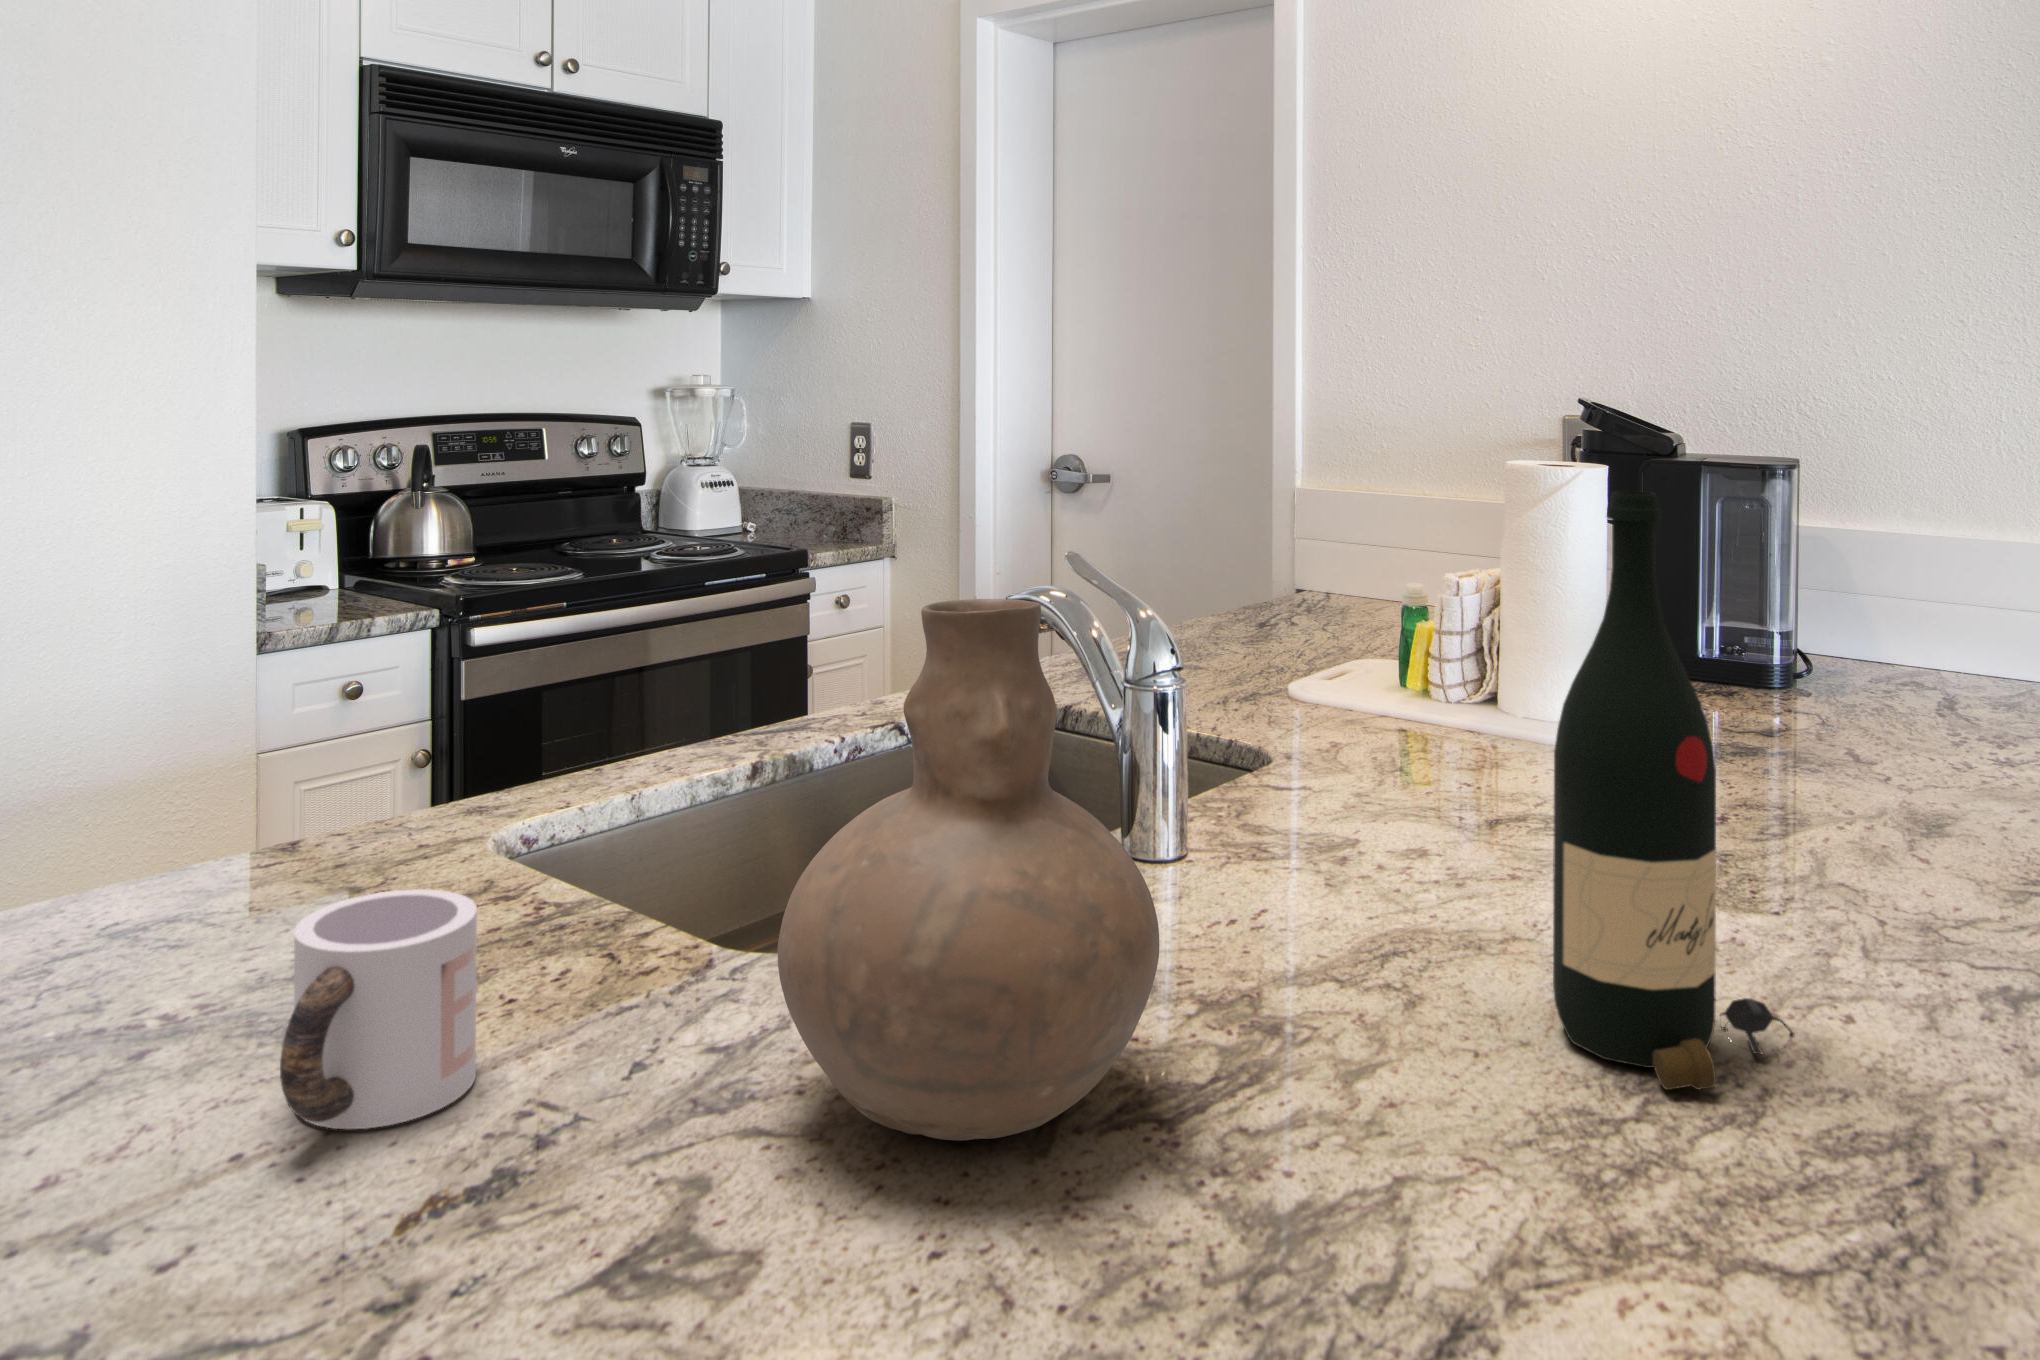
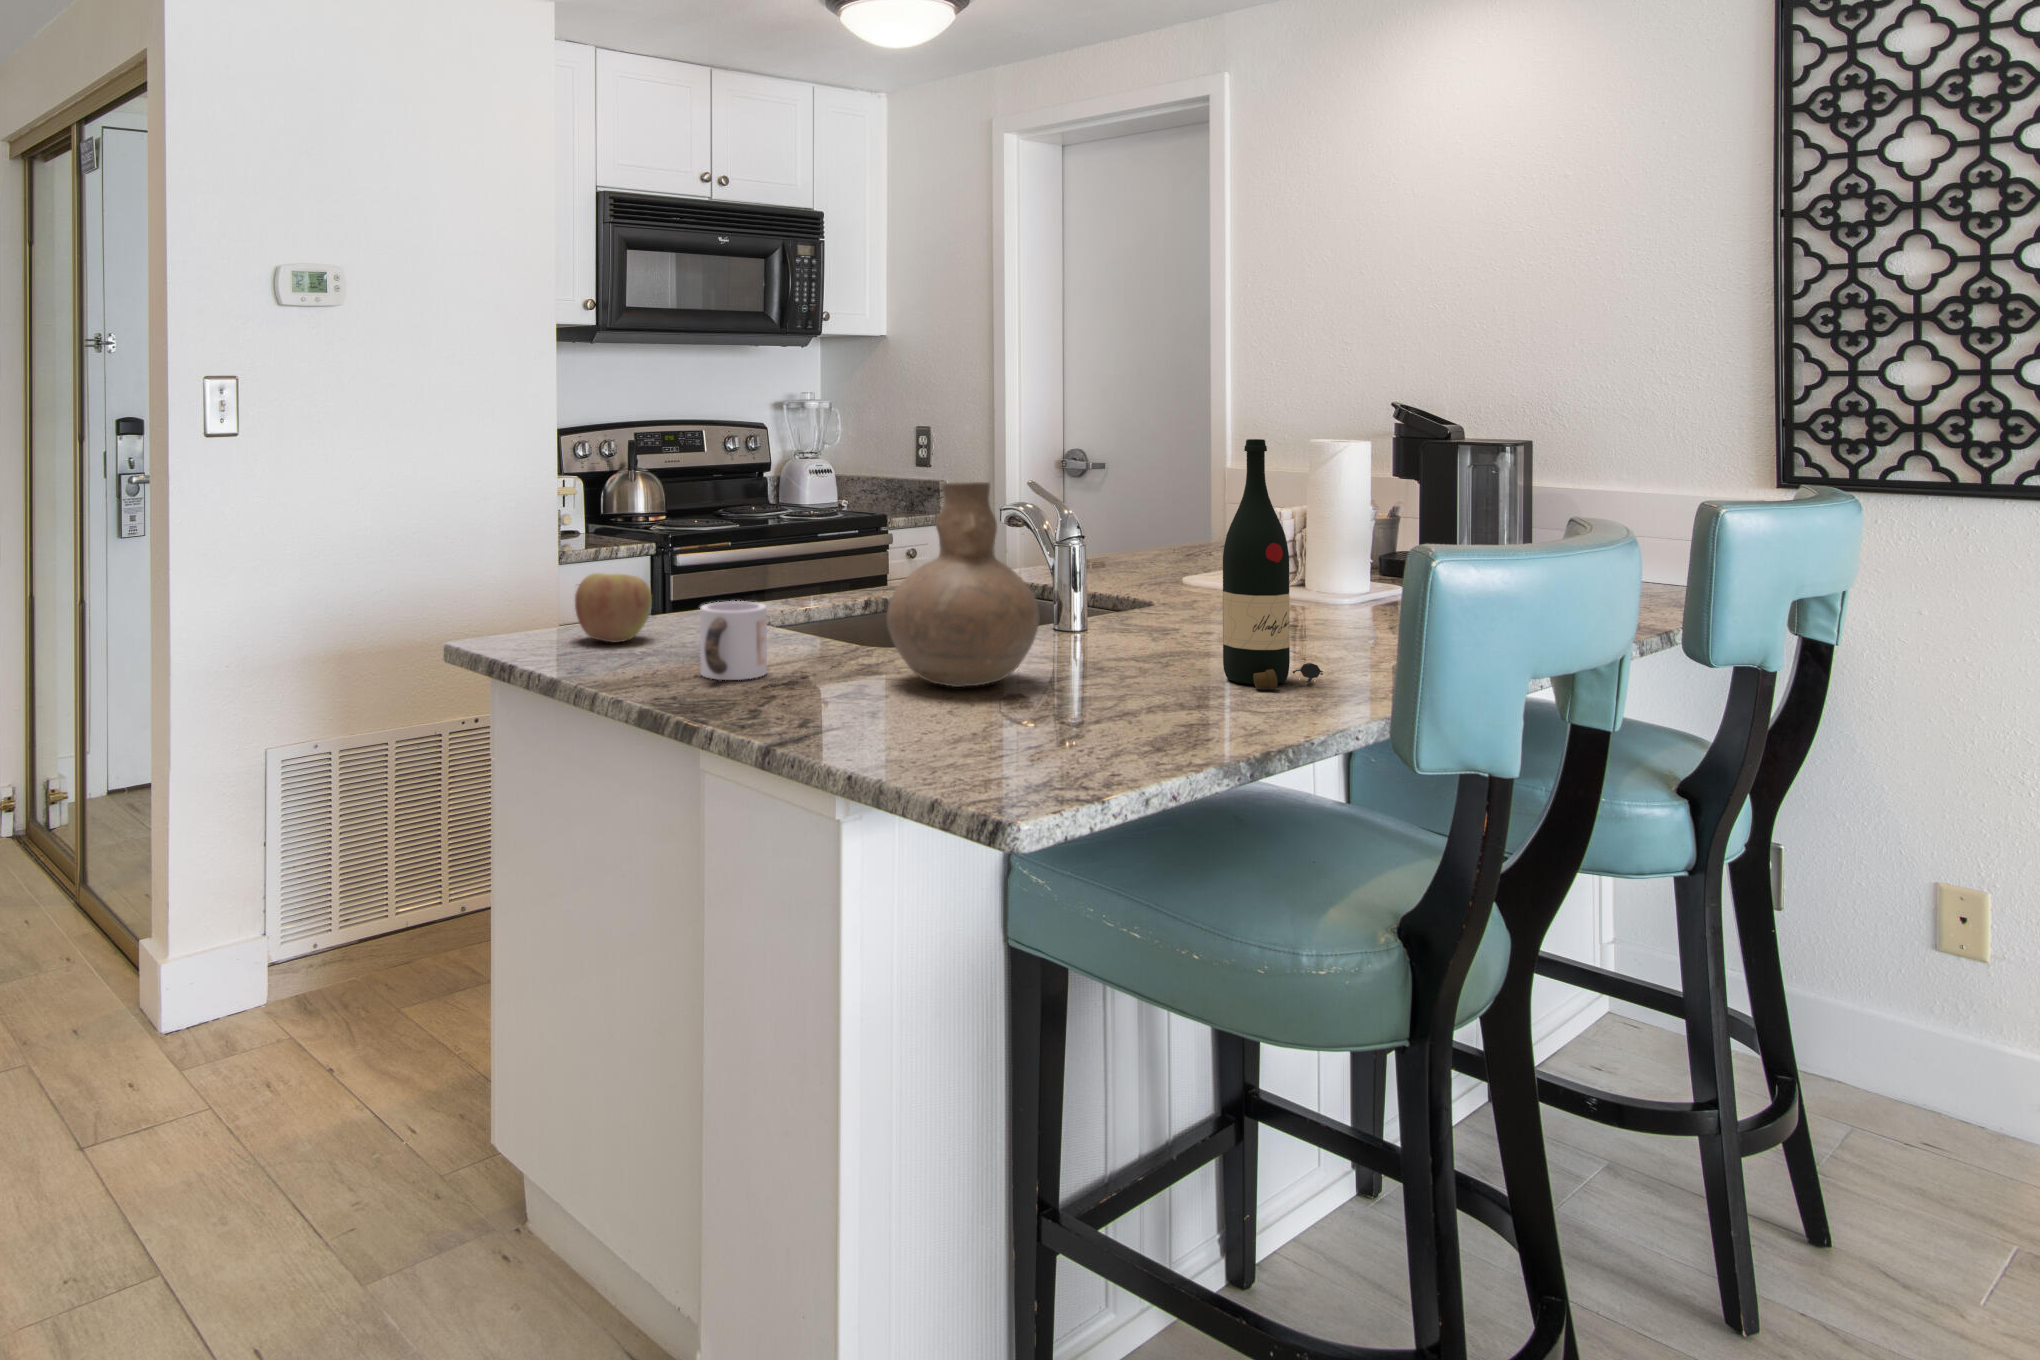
apple: none [63,777,260,946] -> present [575,573,652,642]

